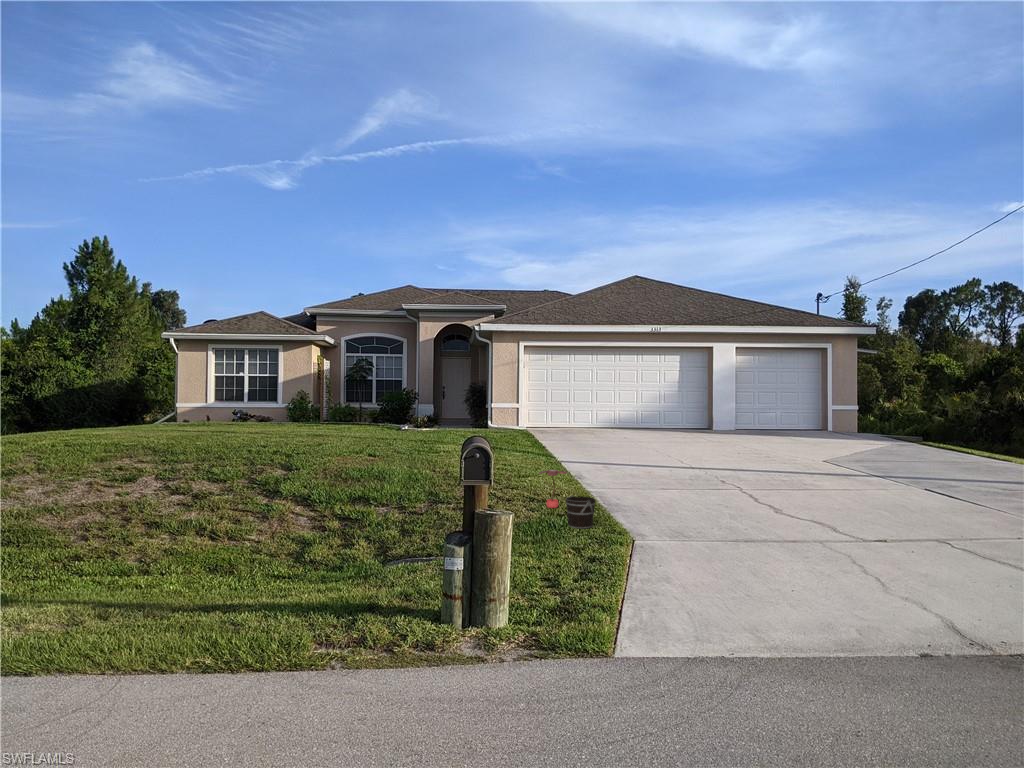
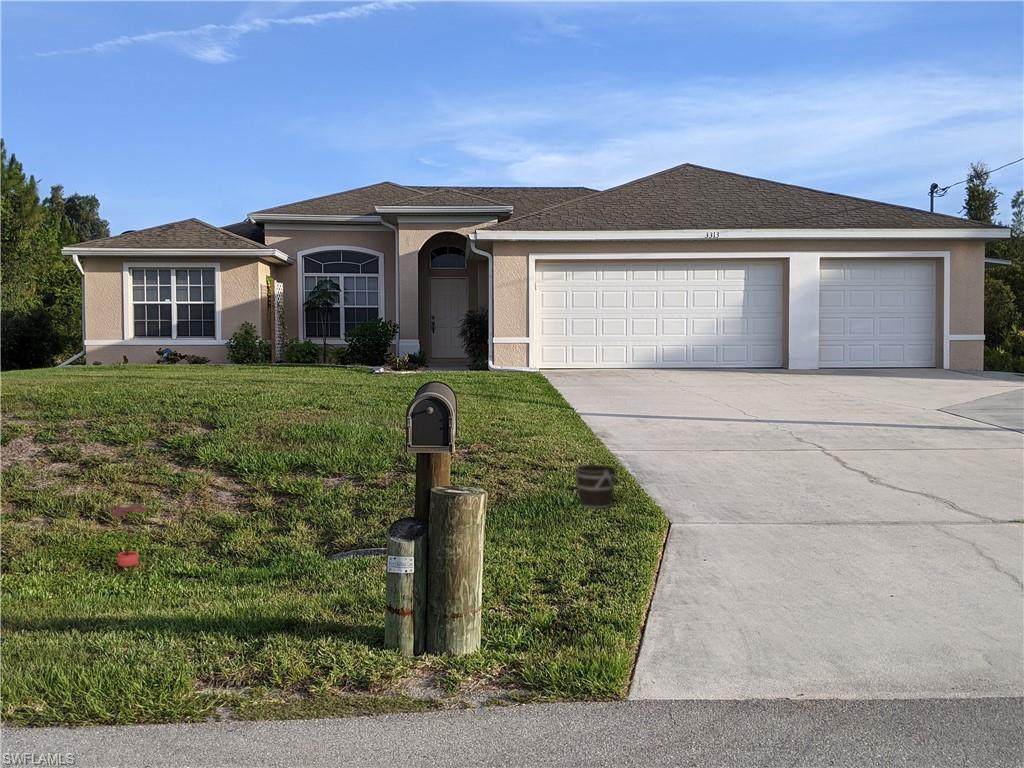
potted plant: present [539,470,567,508] -> present [102,504,150,567]

